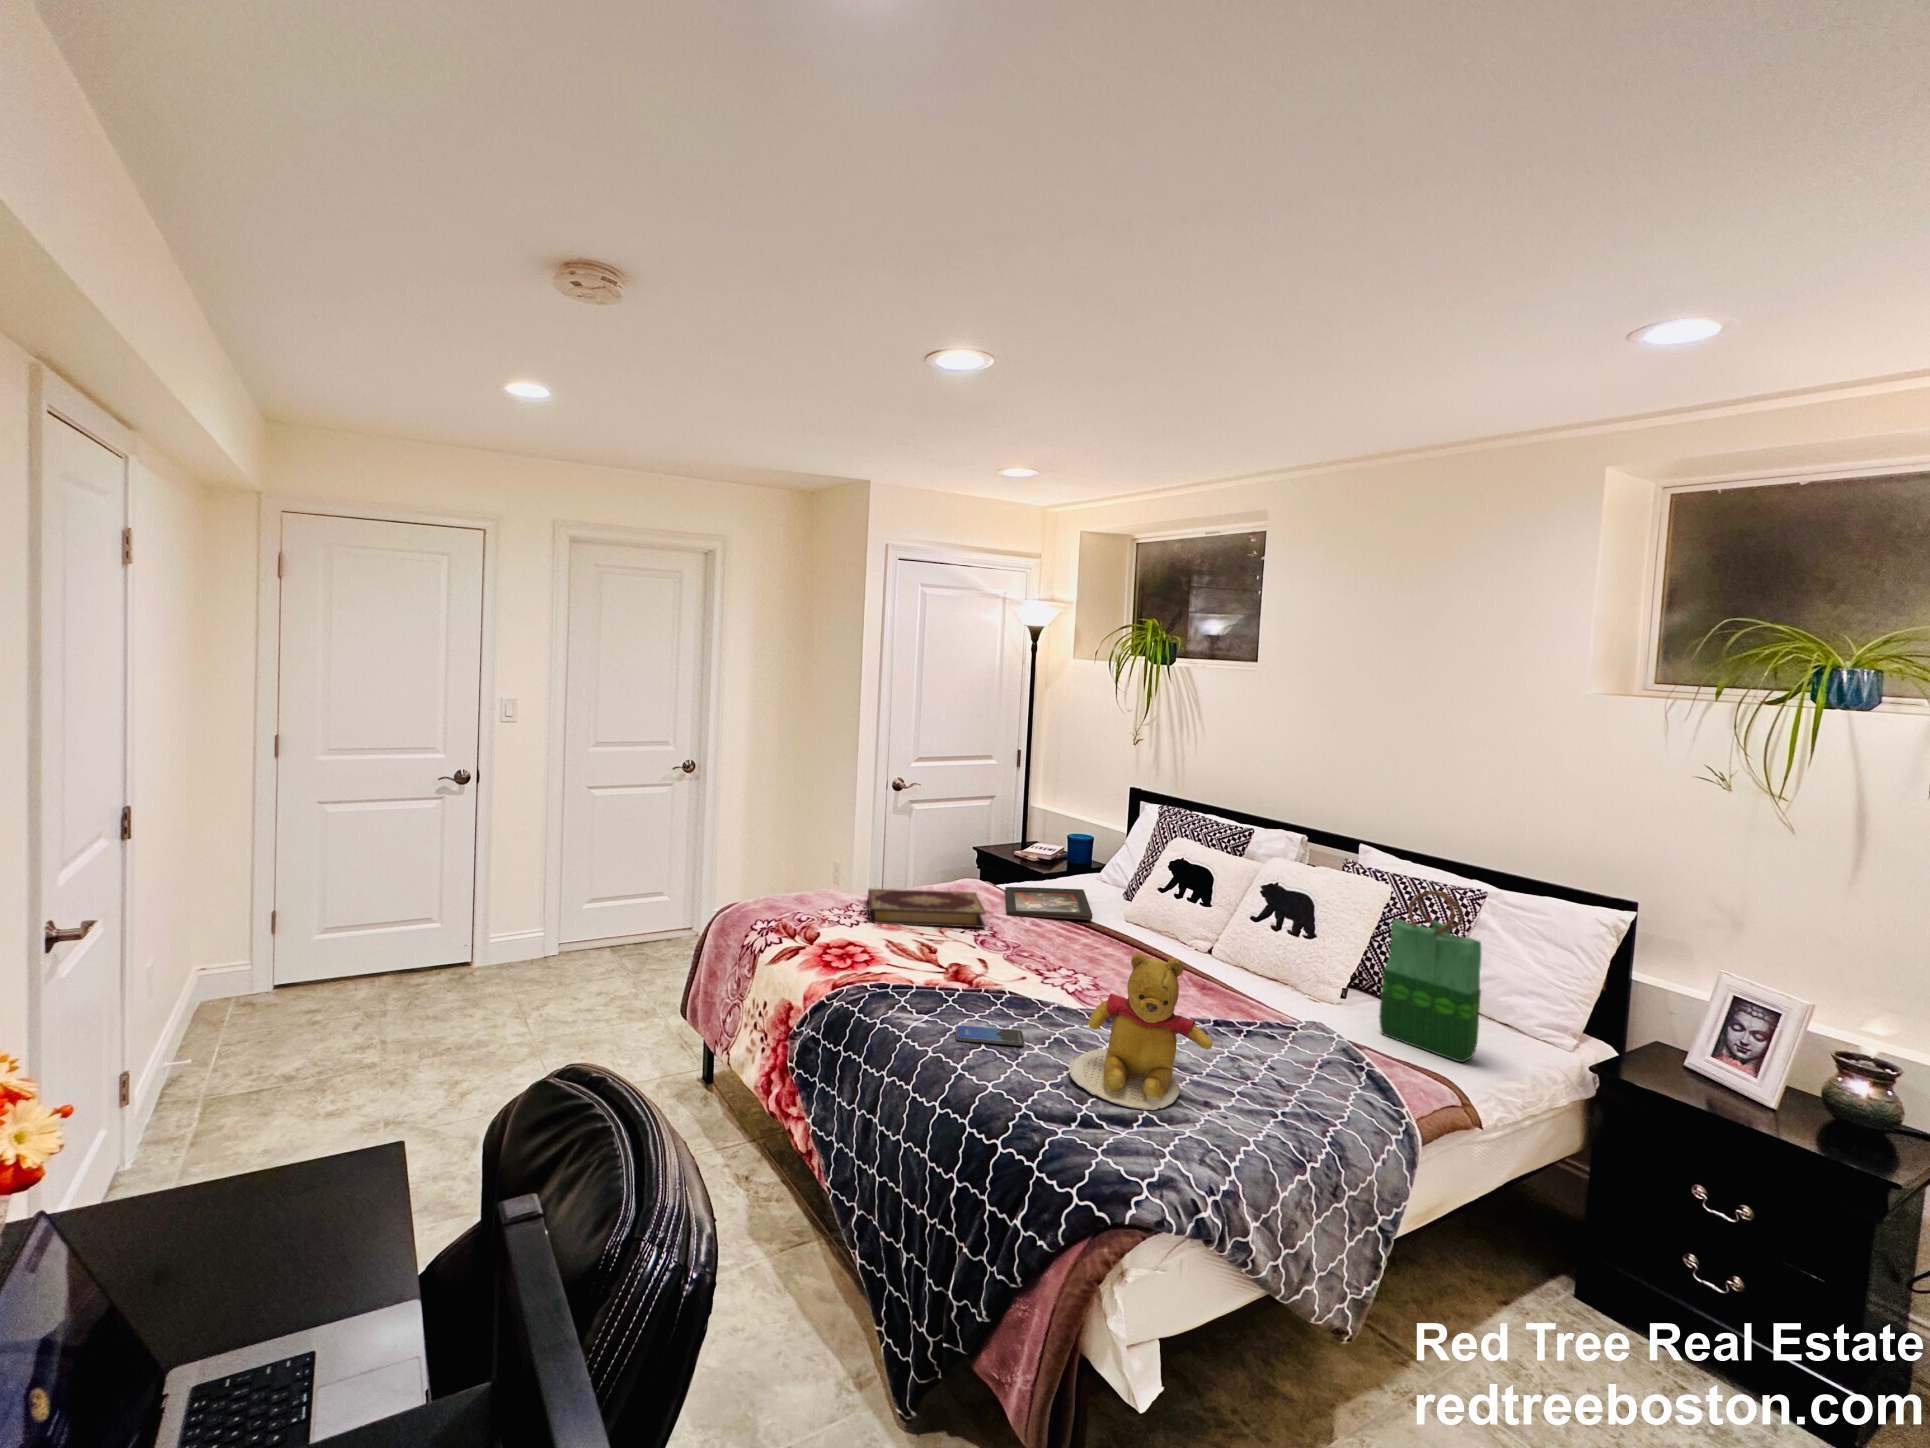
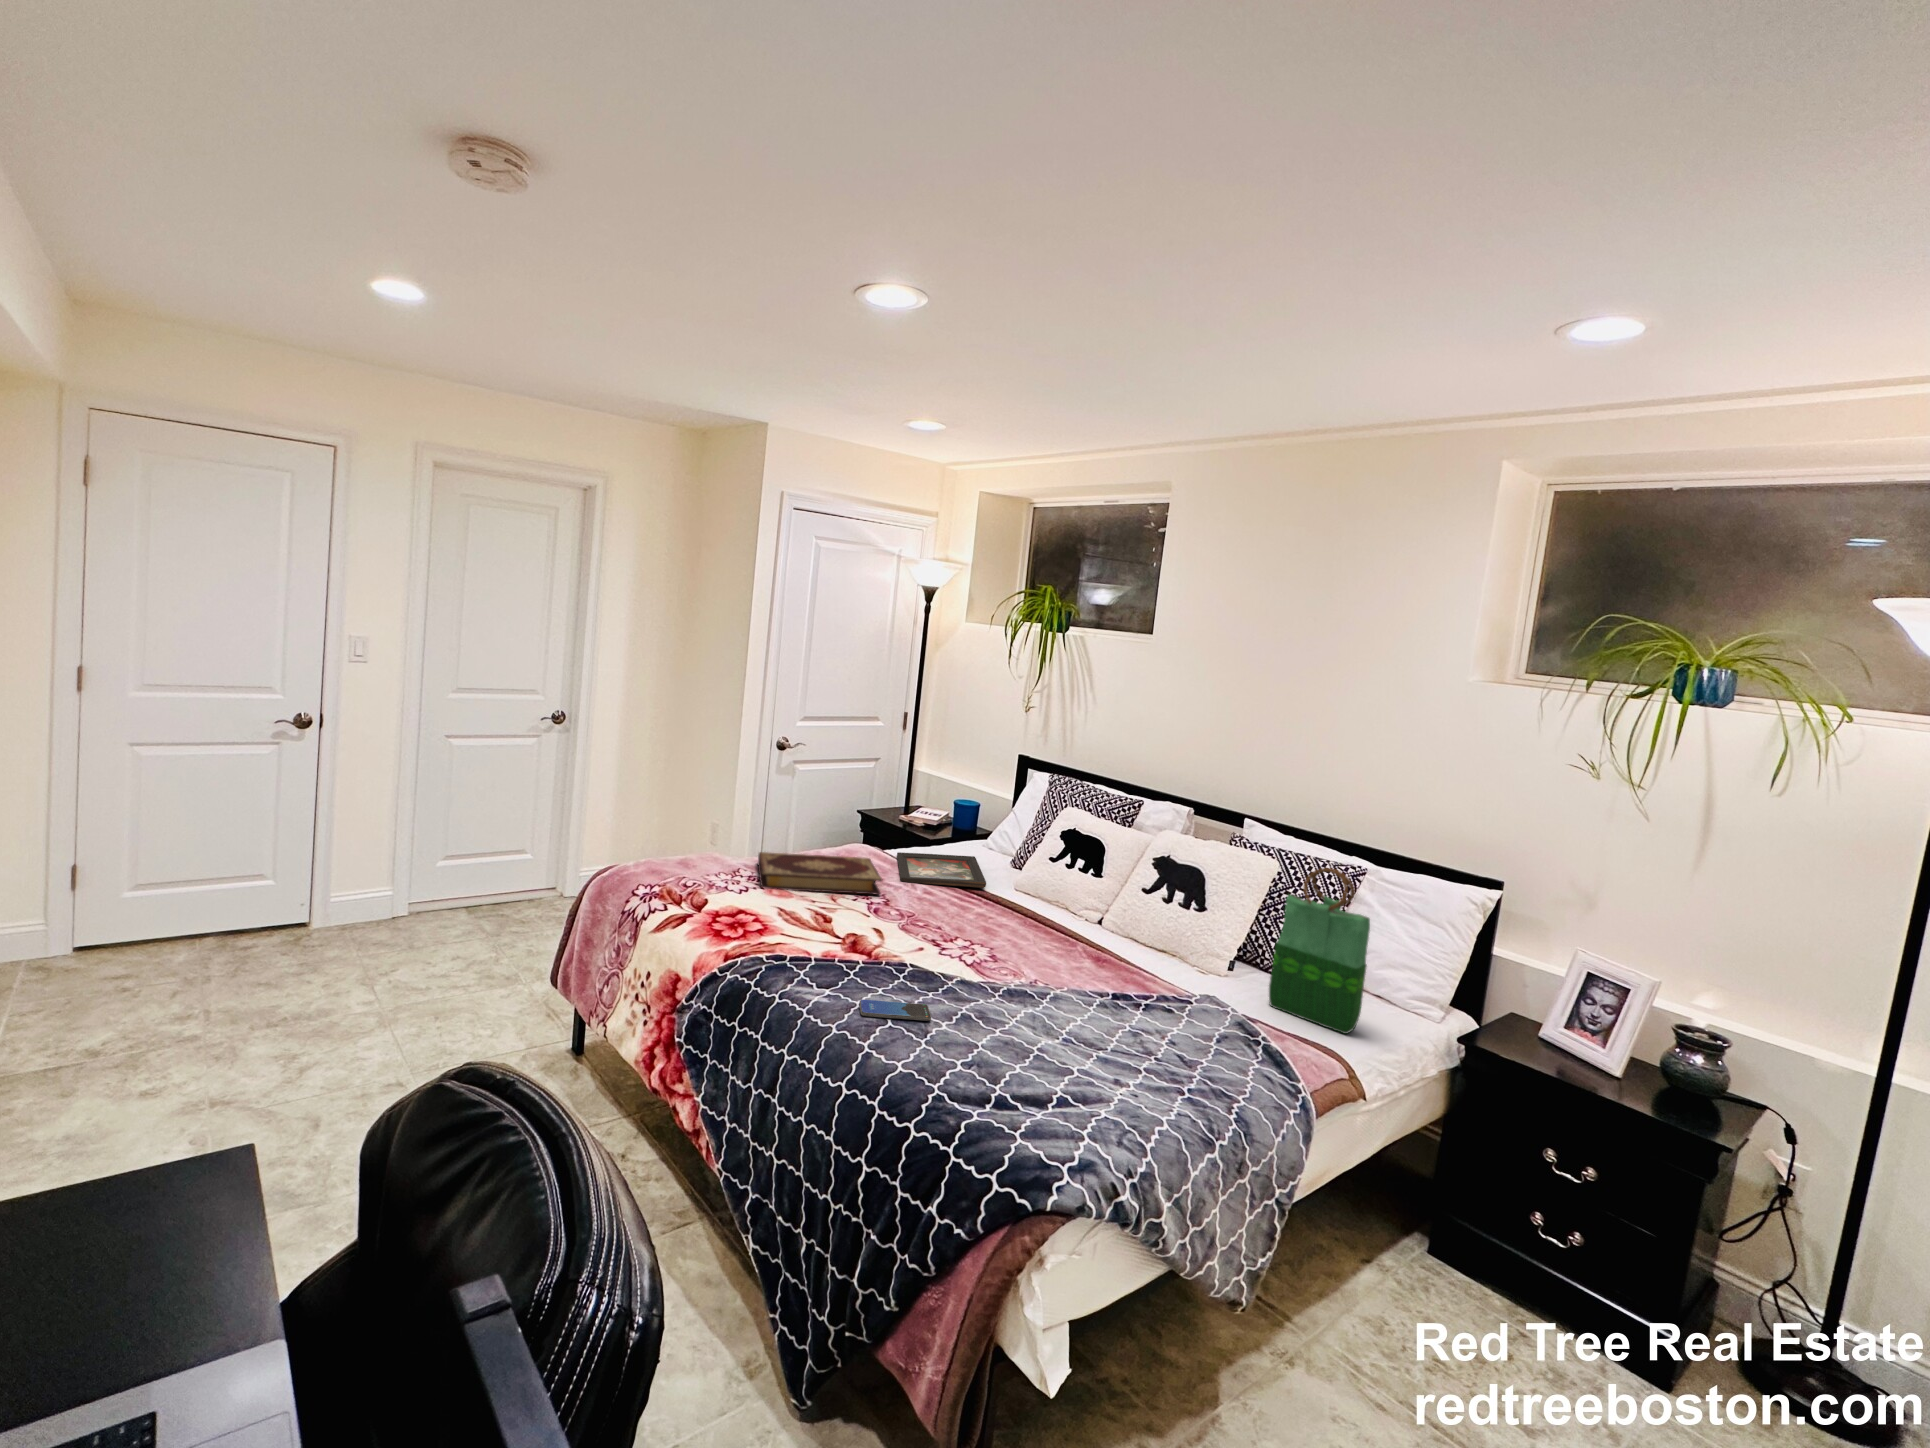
teddy bear: present [1069,953,1212,1110] -> none [979,928,1126,1089]

